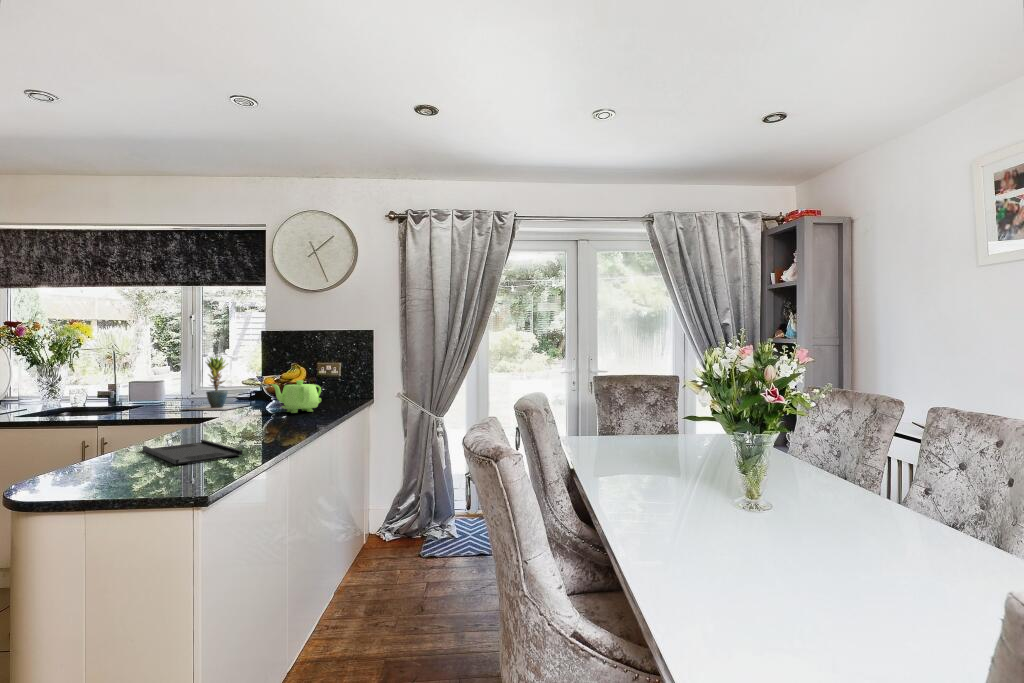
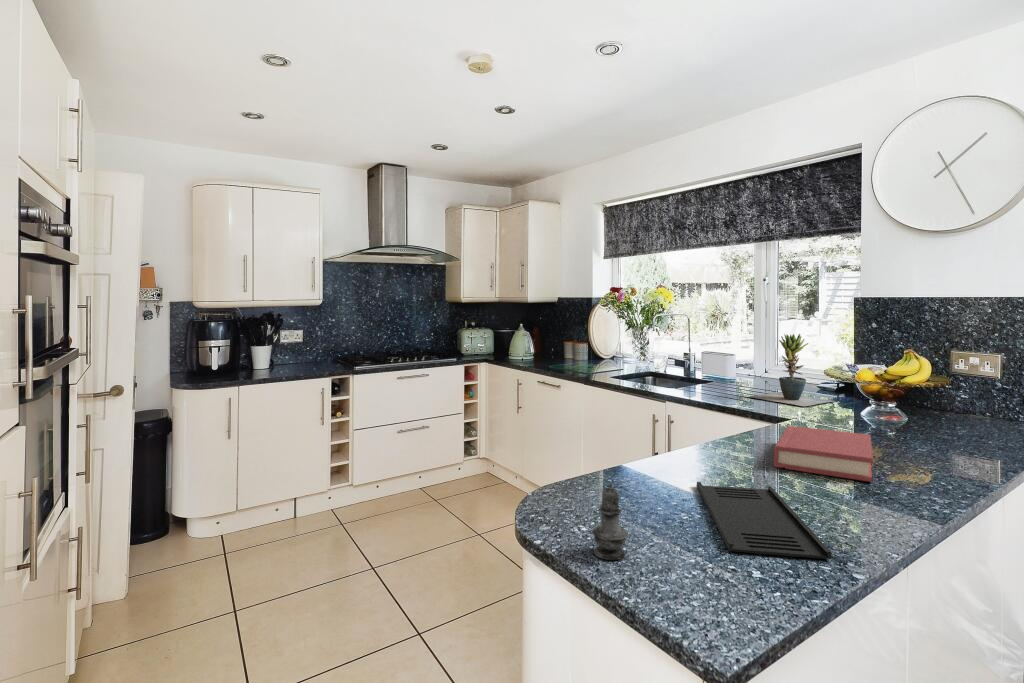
teapot: present [271,380,321,413] -> none [869,384,961,438]
hardback book: none [204,409,270,434] -> present [774,426,873,482]
salt shaker: none [56,429,92,487] -> present [592,483,628,560]

